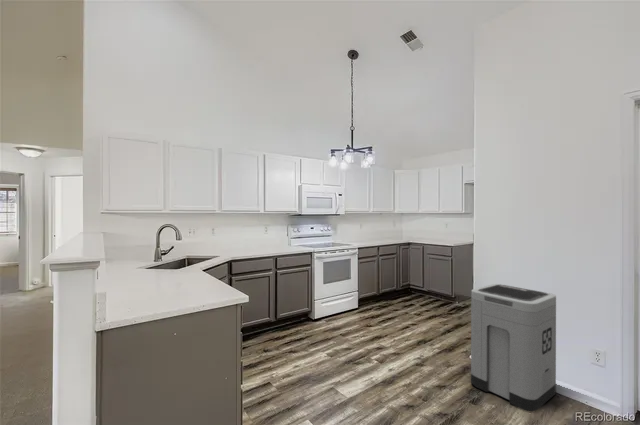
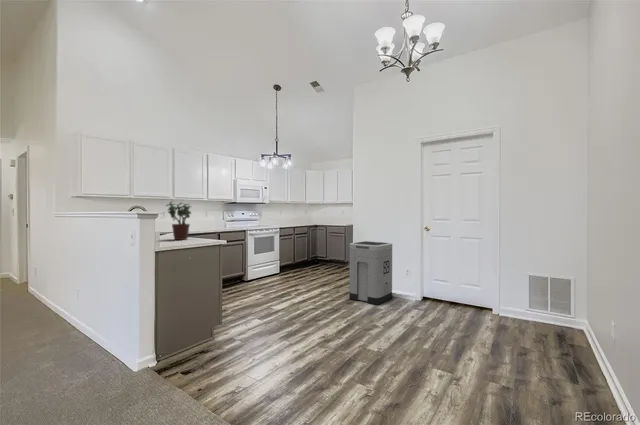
potted plant: none [150,229,196,296] -> present [166,202,191,240]

